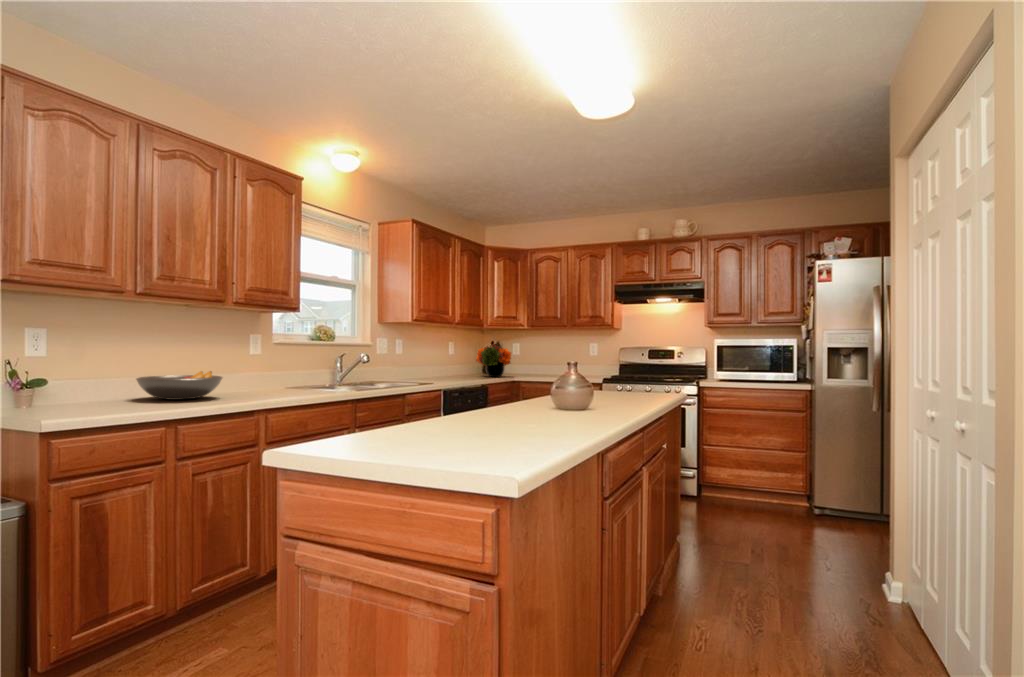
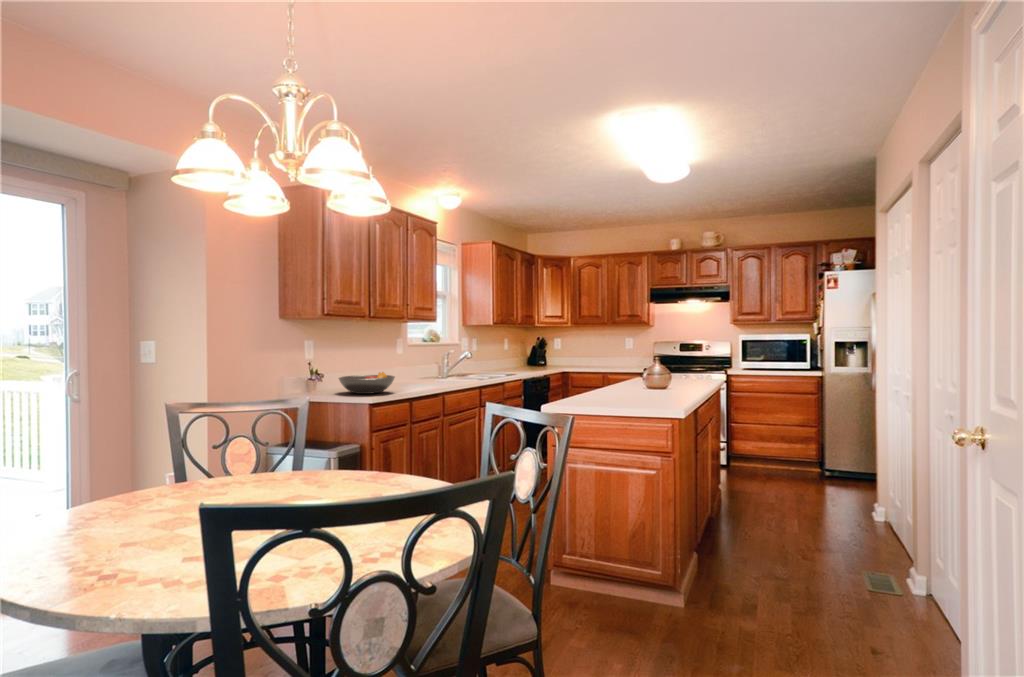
flower arrangement: present [476,345,511,377] -> none [530,341,562,369]

